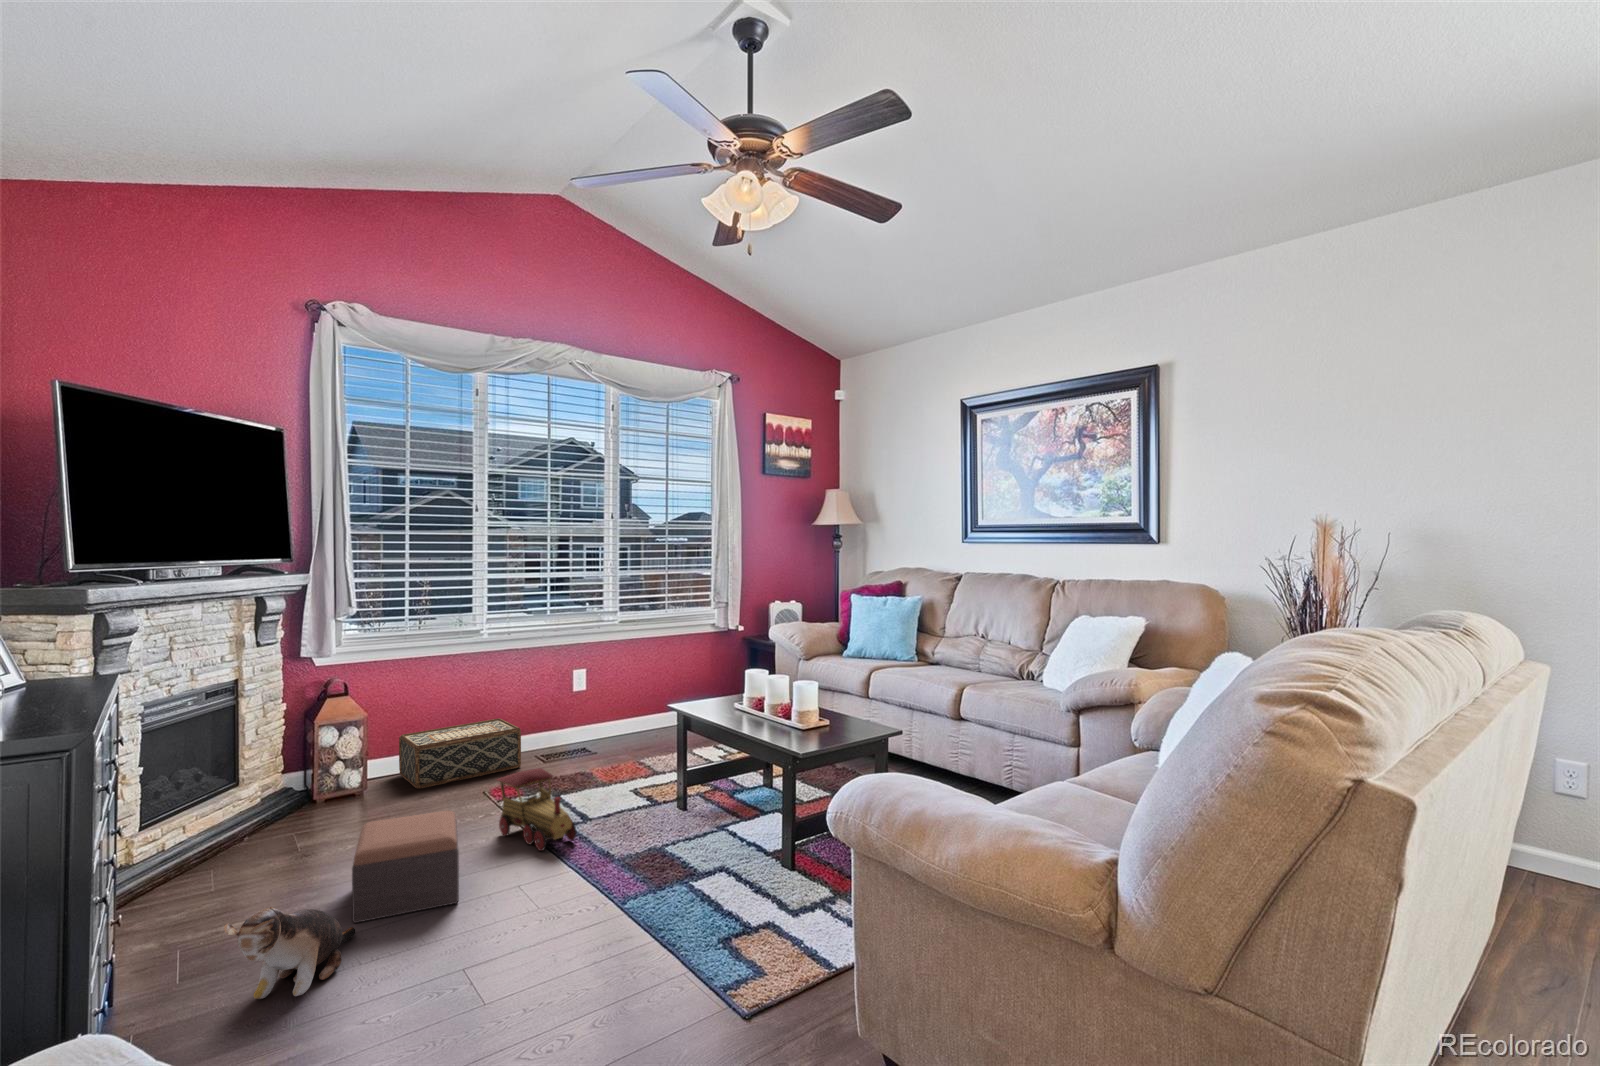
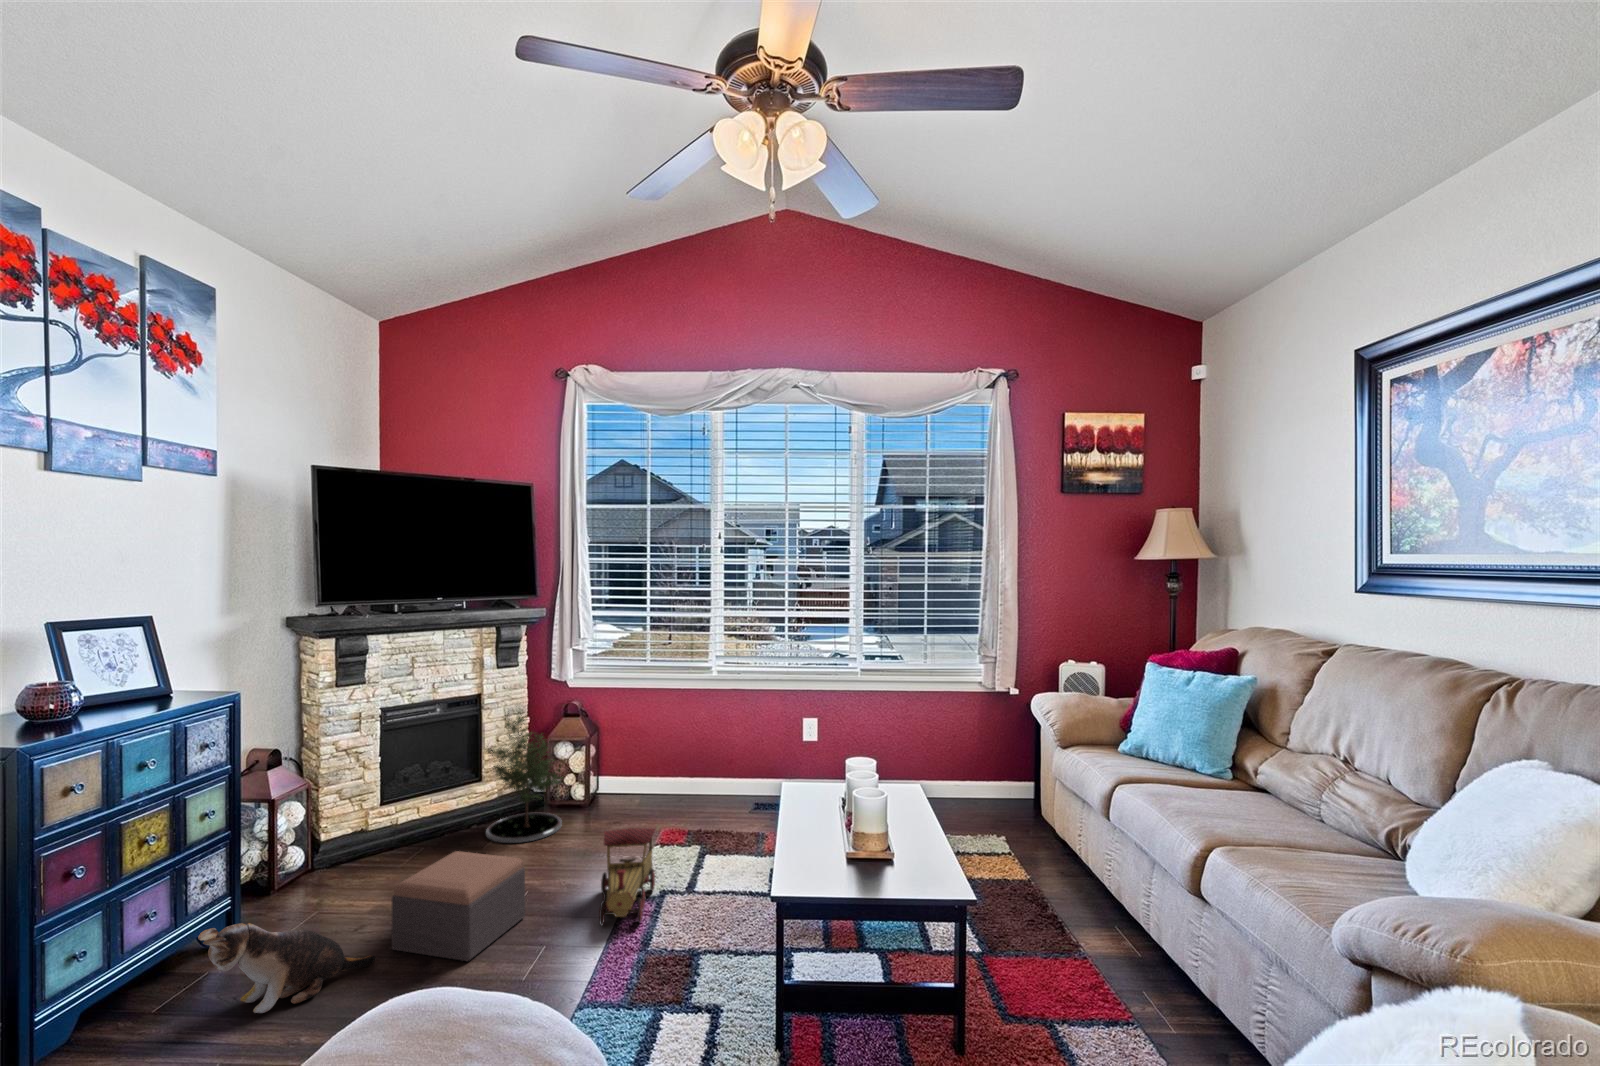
potted tree: none [263,679,377,837] -> present [486,706,562,843]
woven basket: present [399,718,521,789] -> none [622,757,729,816]

